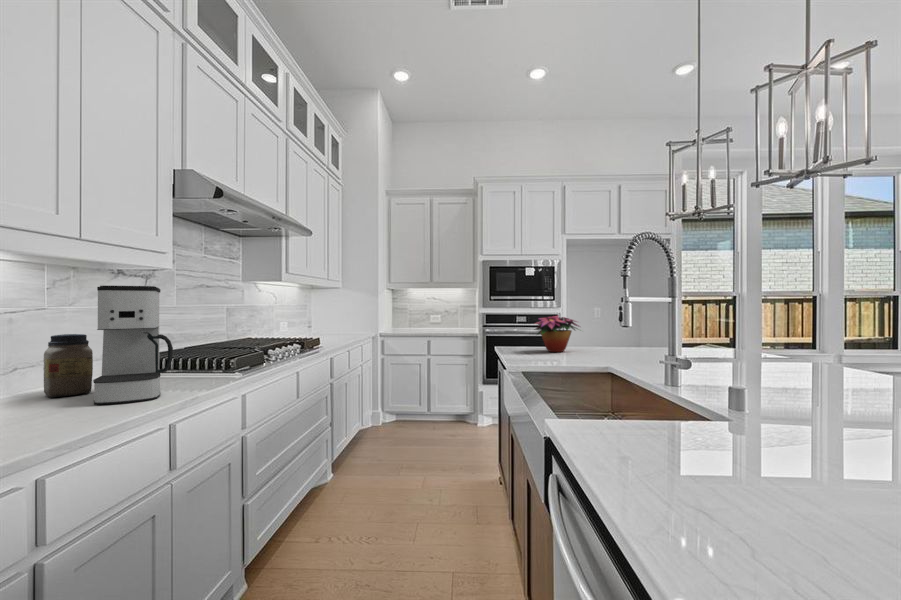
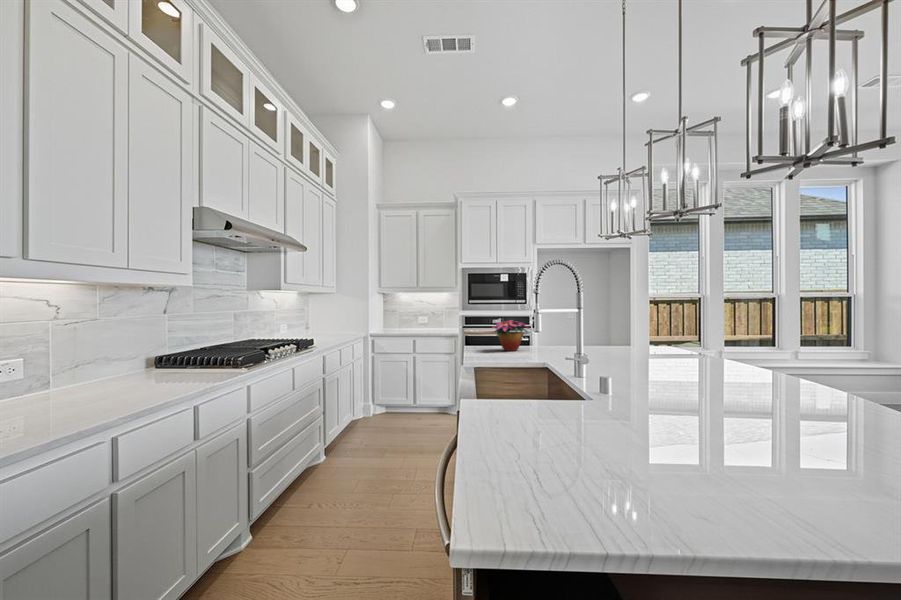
coffee maker: present [93,286,173,404] -> none [139,304,195,391]
jar: present [43,334,93,398] -> none [99,339,135,387]

